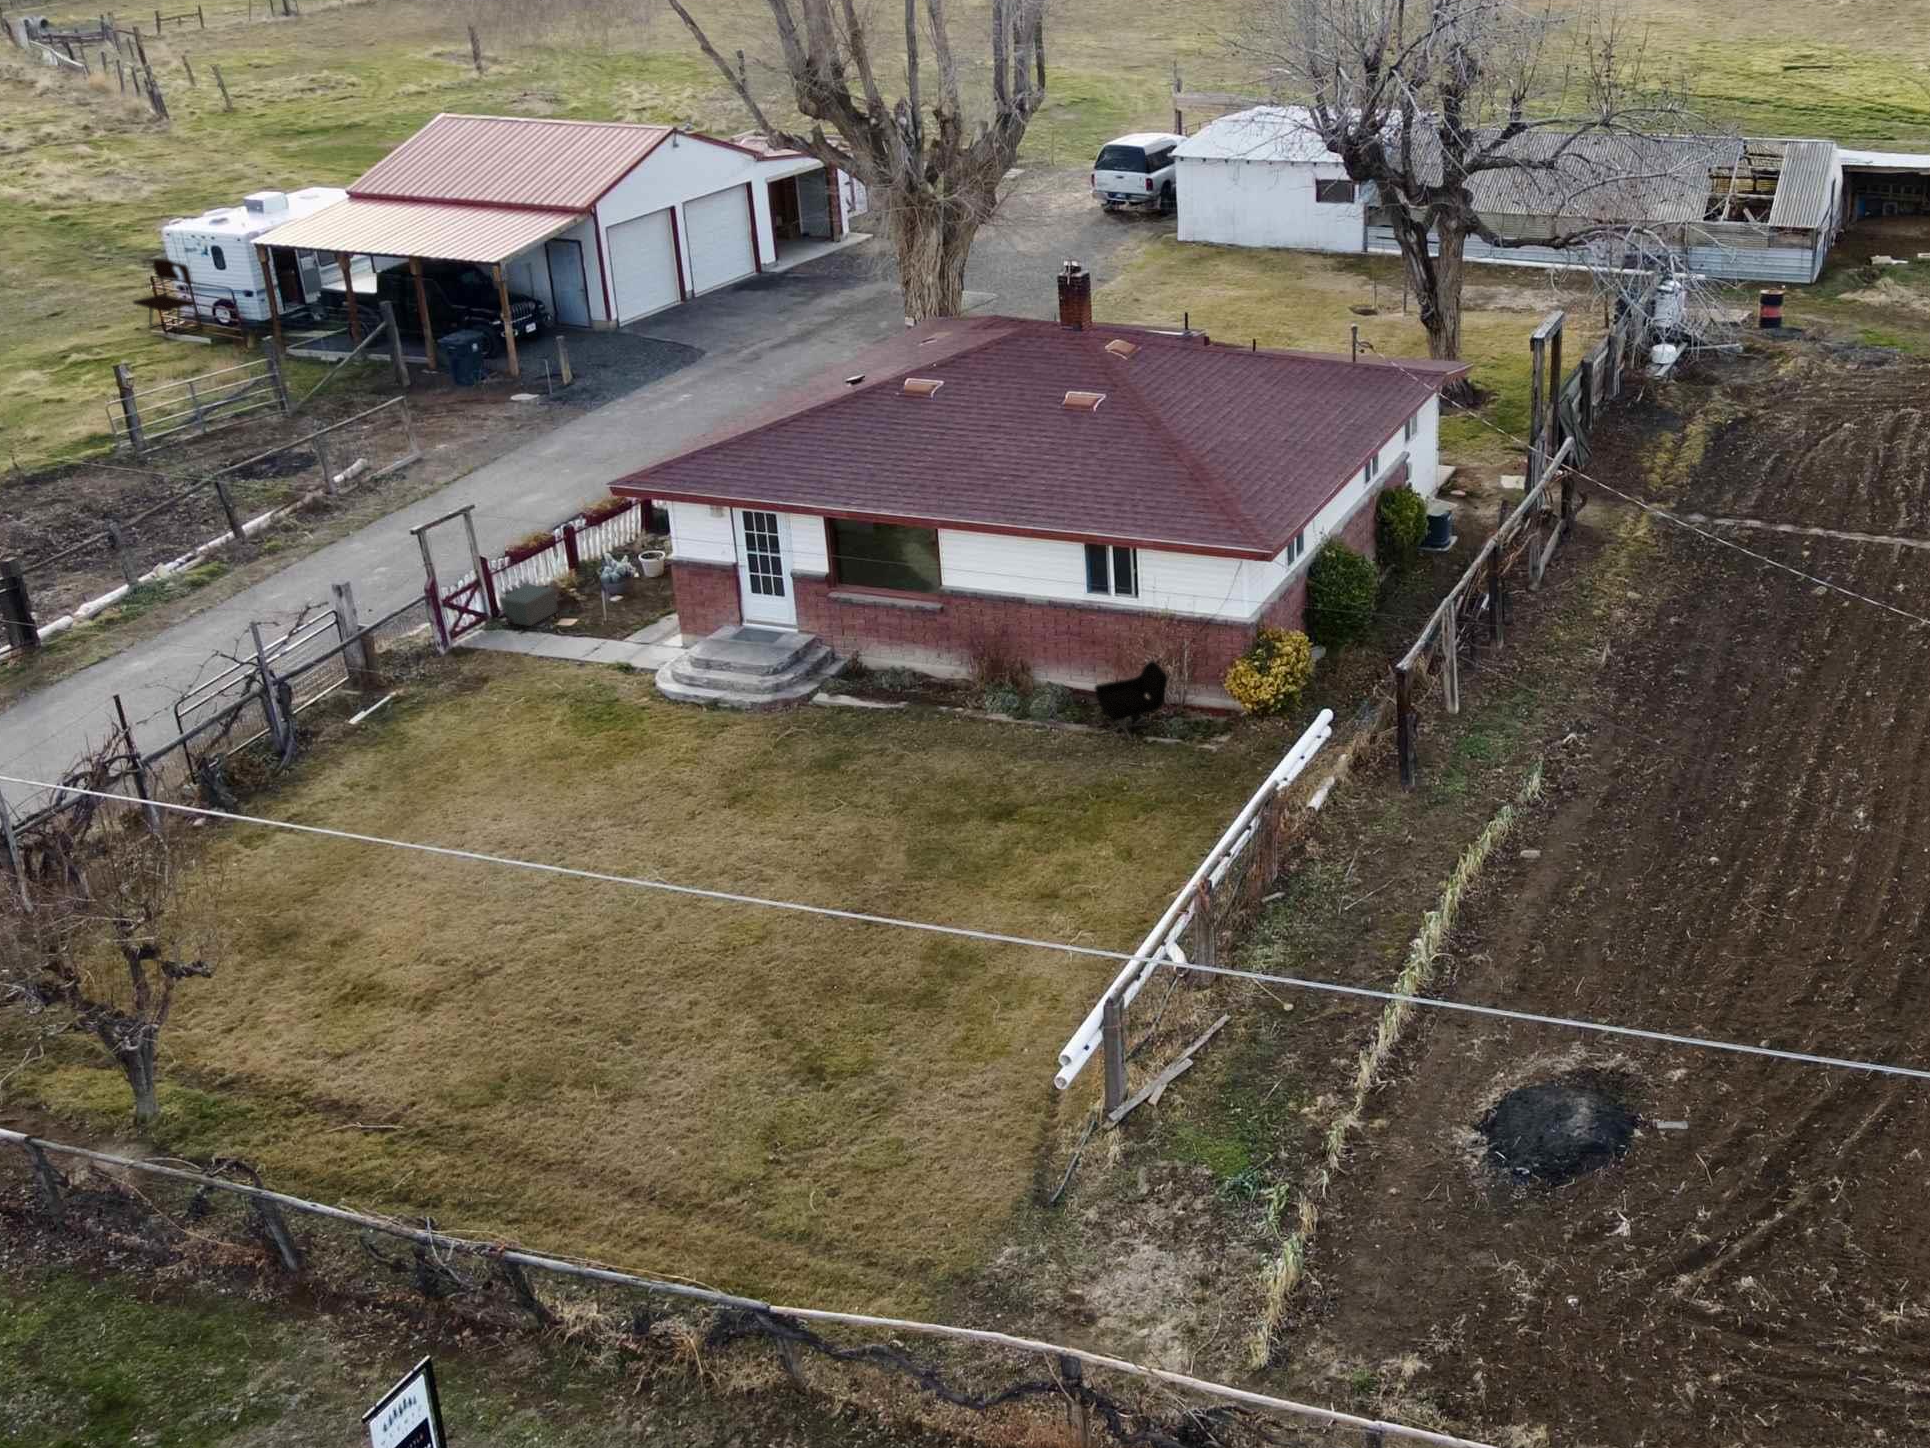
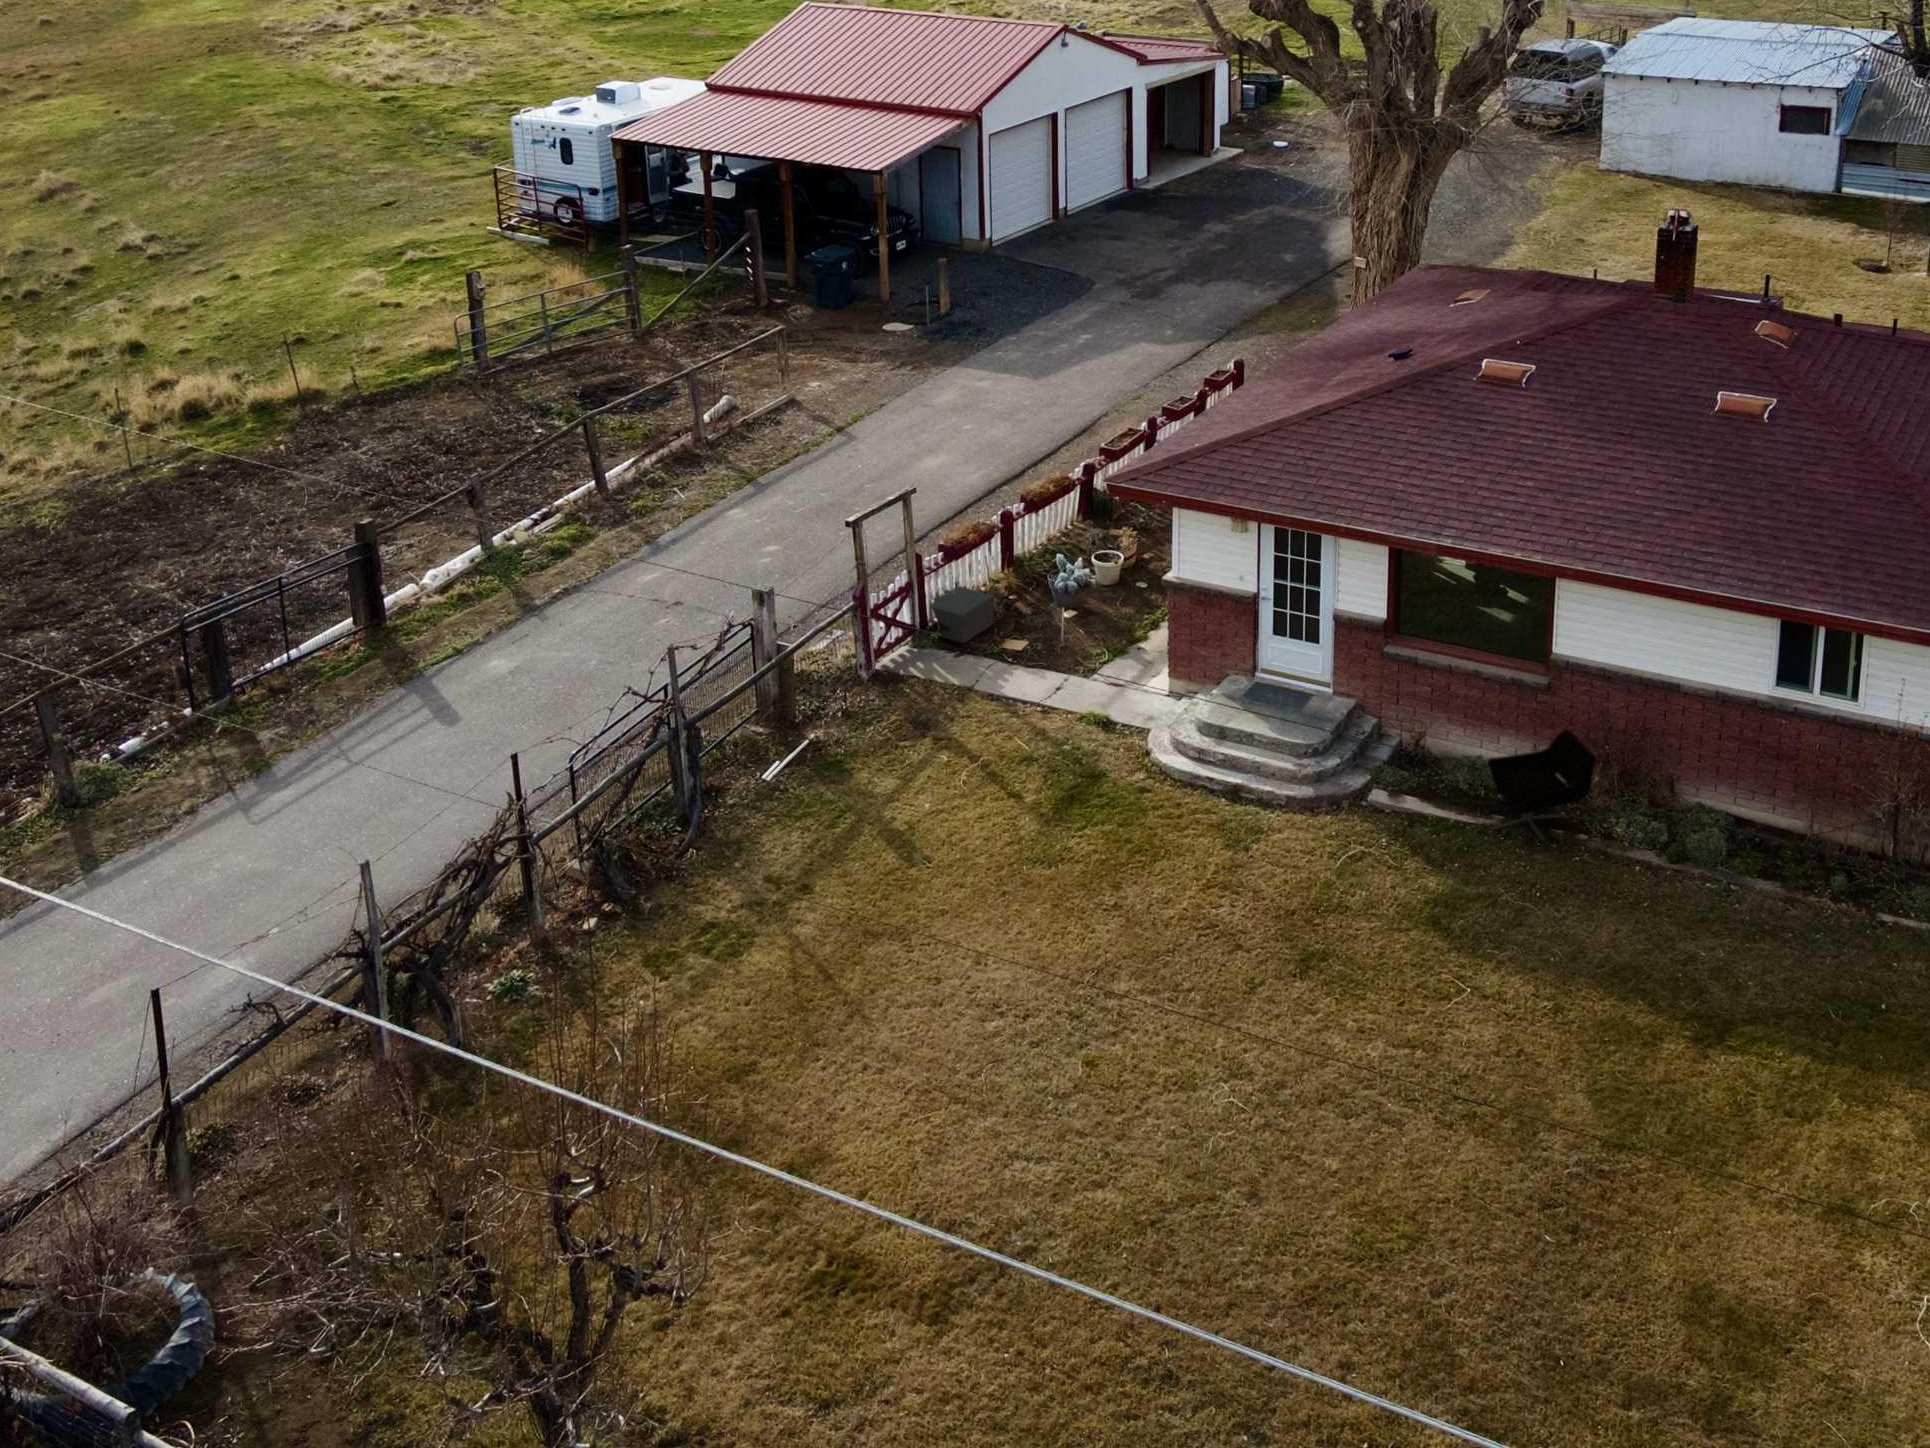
bench: present [133,259,201,334] -> none [472,149,541,233]
lounge chair: present [1094,661,1168,740] -> present [1488,730,1597,841]

